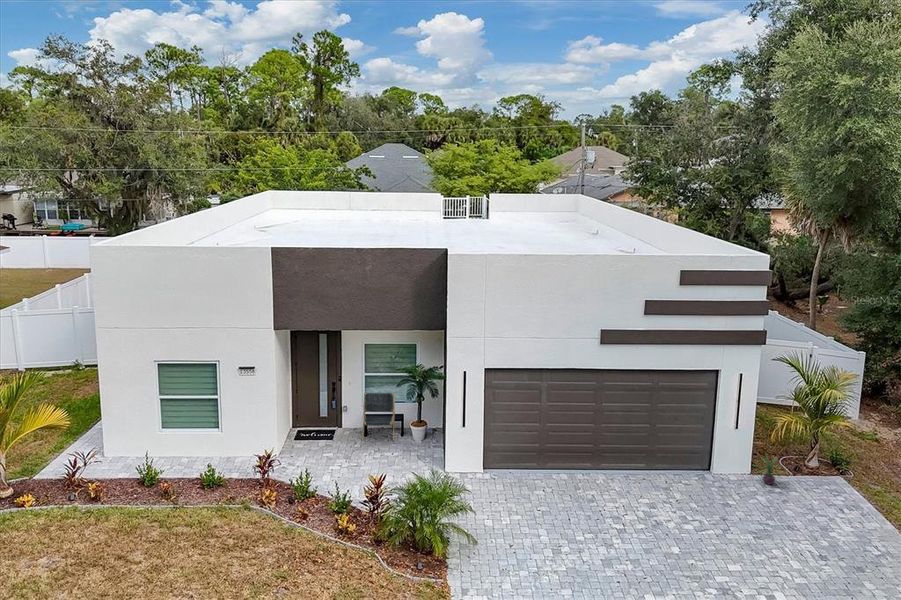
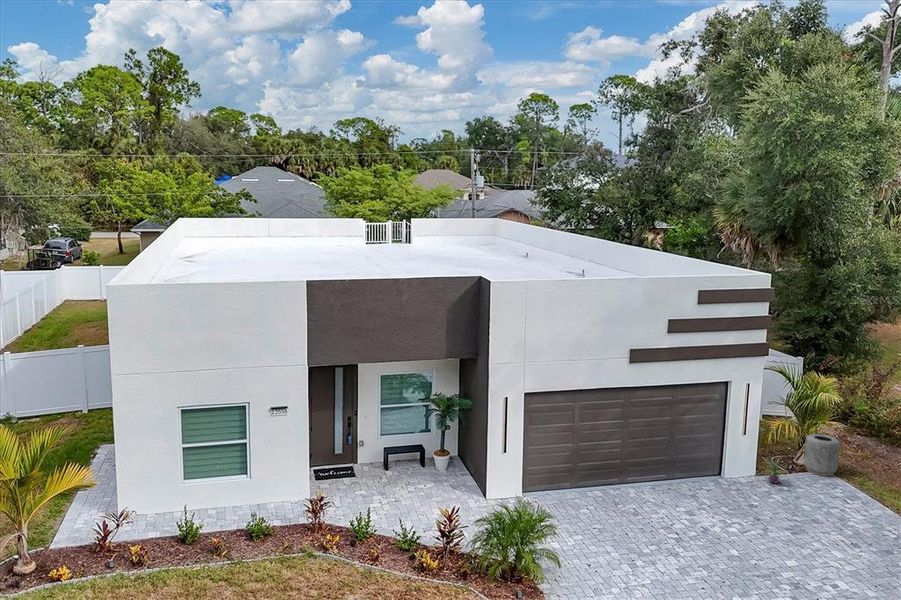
lounge chair: present [362,393,395,441] -> none [383,424,421,475]
trash can: none [815,435,856,482] -> present [804,434,840,476]

